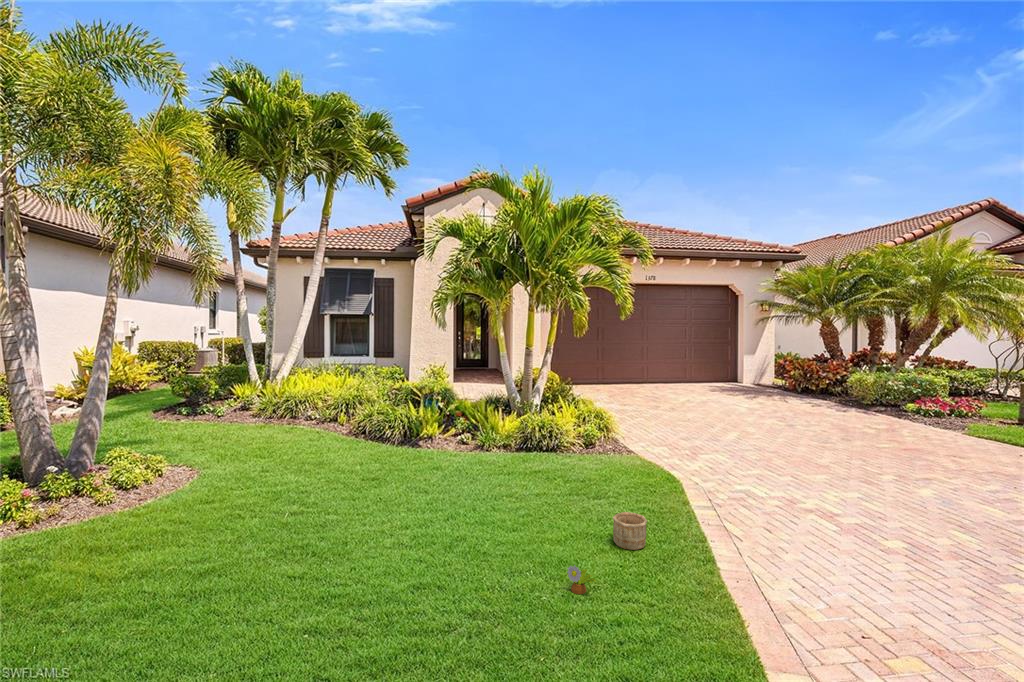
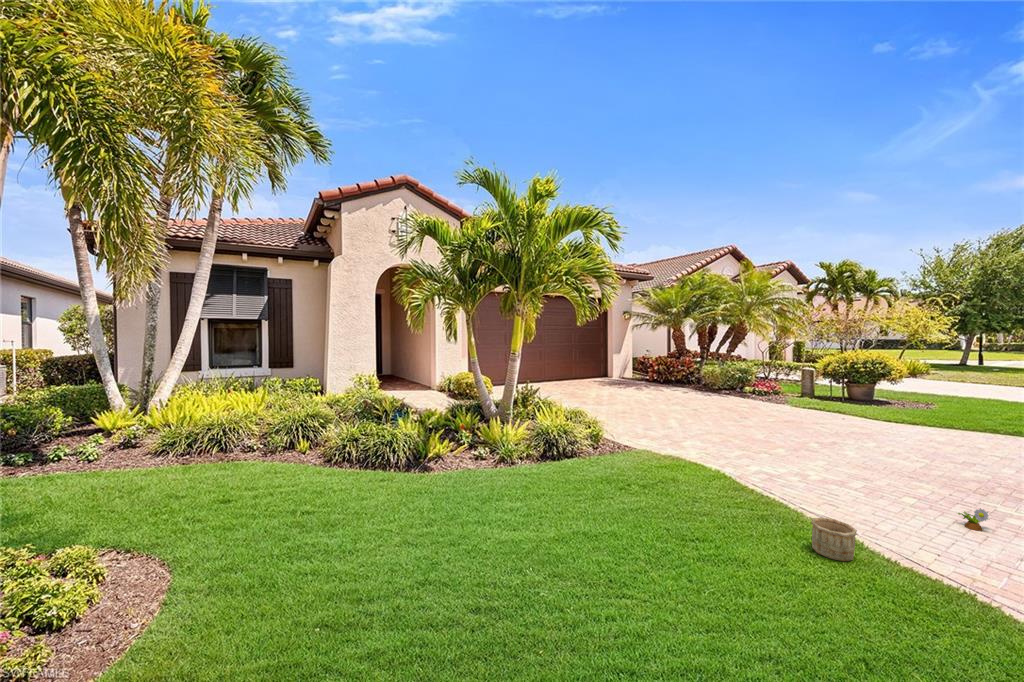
decorative plant: present [565,565,596,594] -> present [958,508,989,531]

